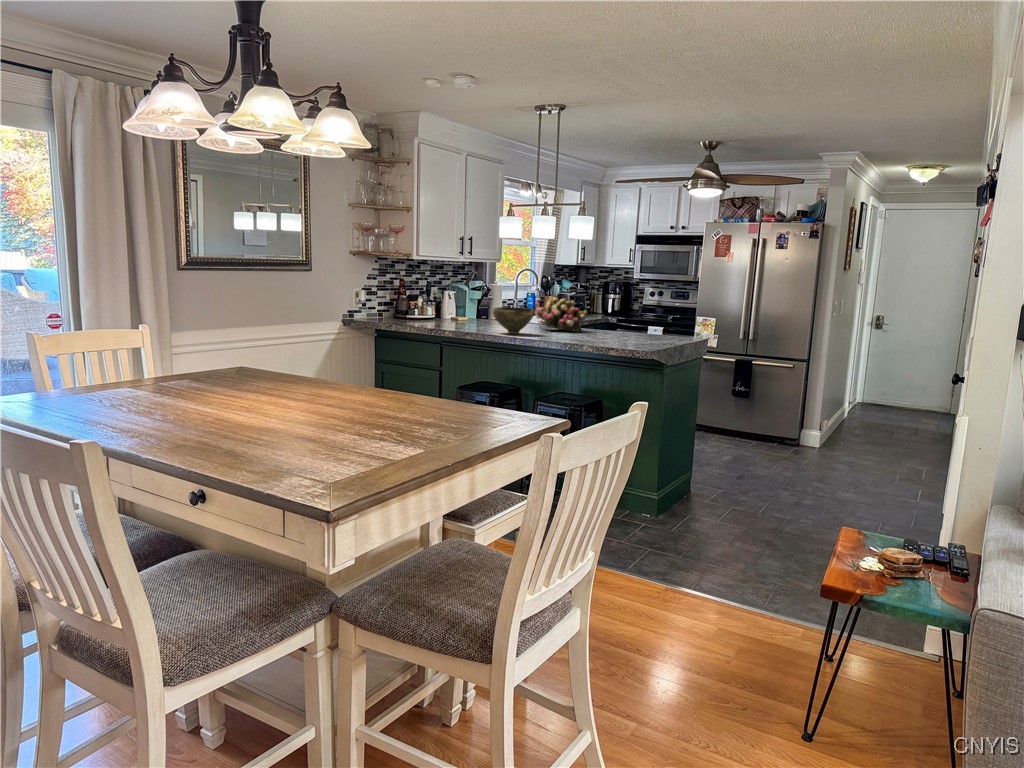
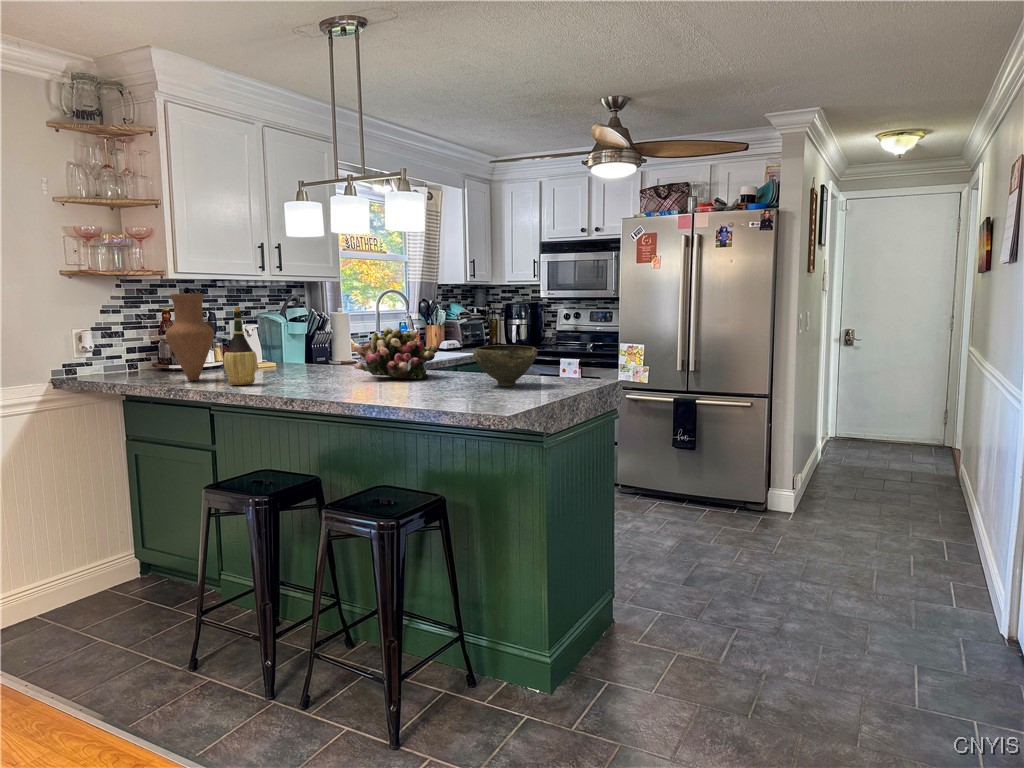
vase: none [423,270,451,325] -> present [165,294,214,381]
wine bottle: none [463,281,482,329] -> present [223,307,257,385]
bowl: present [493,307,534,334] -> present [473,345,537,386]

